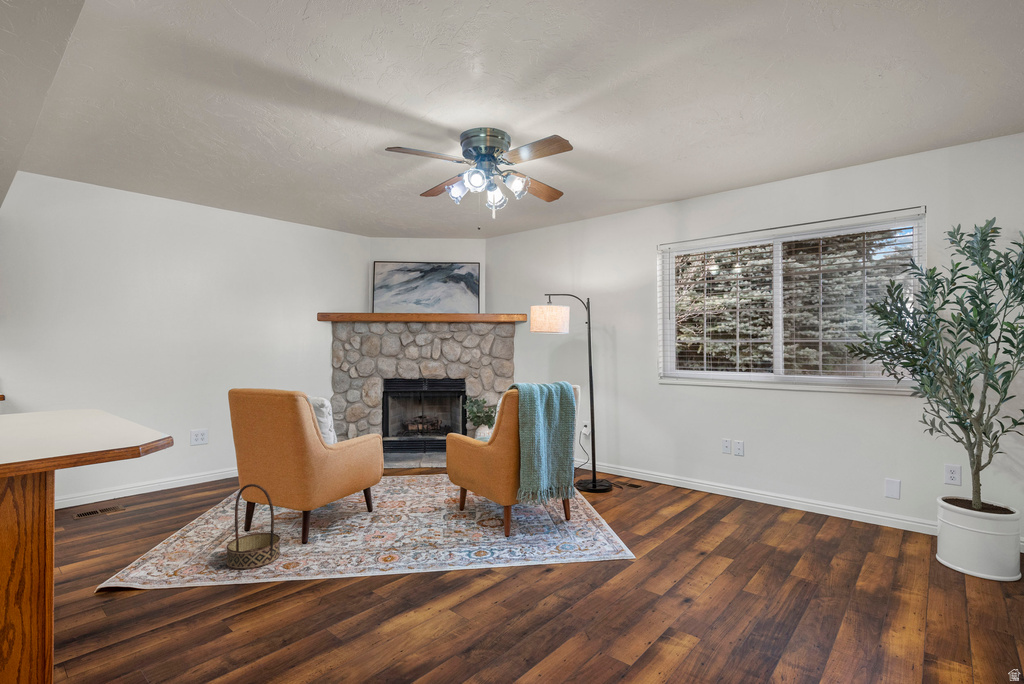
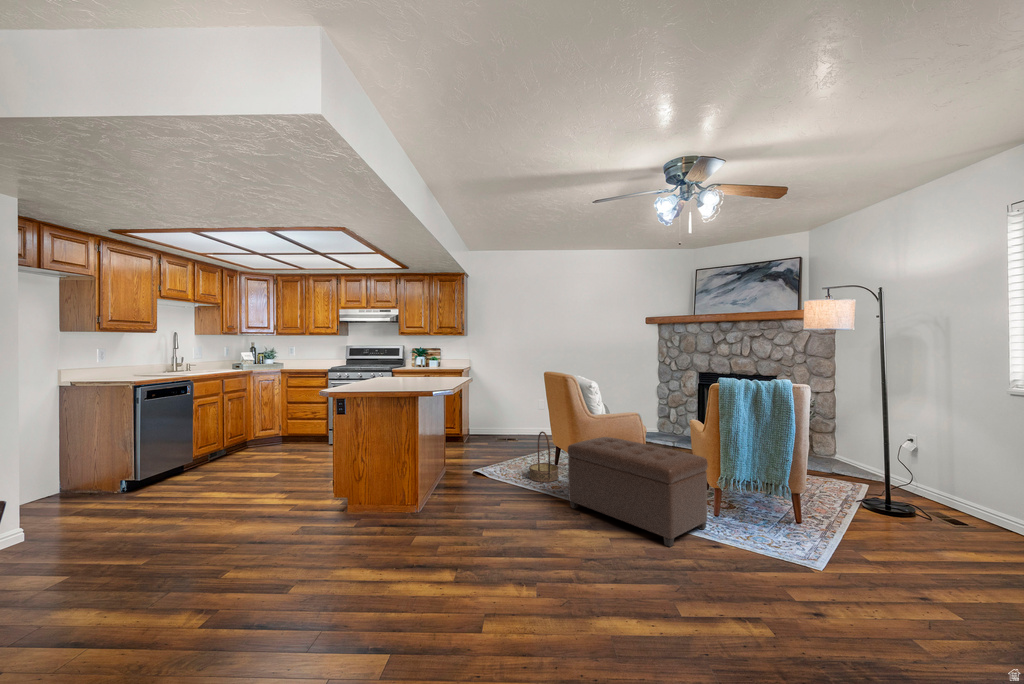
ottoman: none [347,471,524,589] -> present [567,437,708,547]

